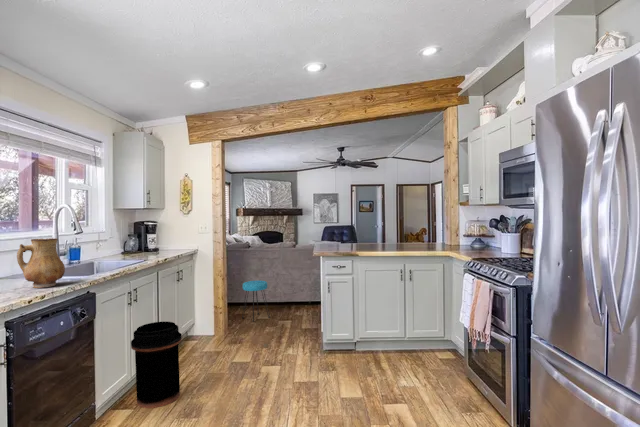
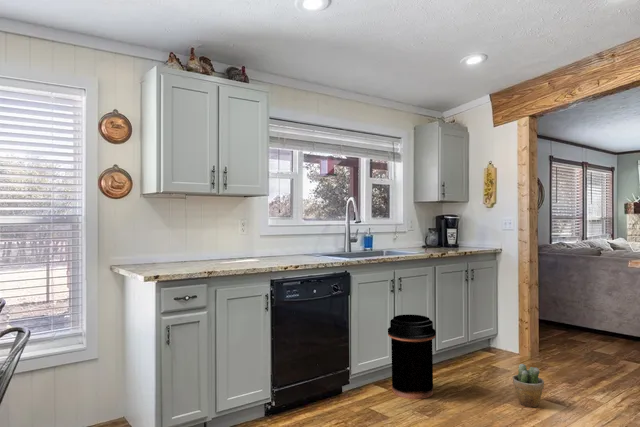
ceramic pitcher: present [17,238,65,288] -> none [291,223,322,262]
stool: present [242,280,270,321] -> none [571,298,613,353]
potted plant: none [243,341,266,374] -> present [513,364,544,407]

